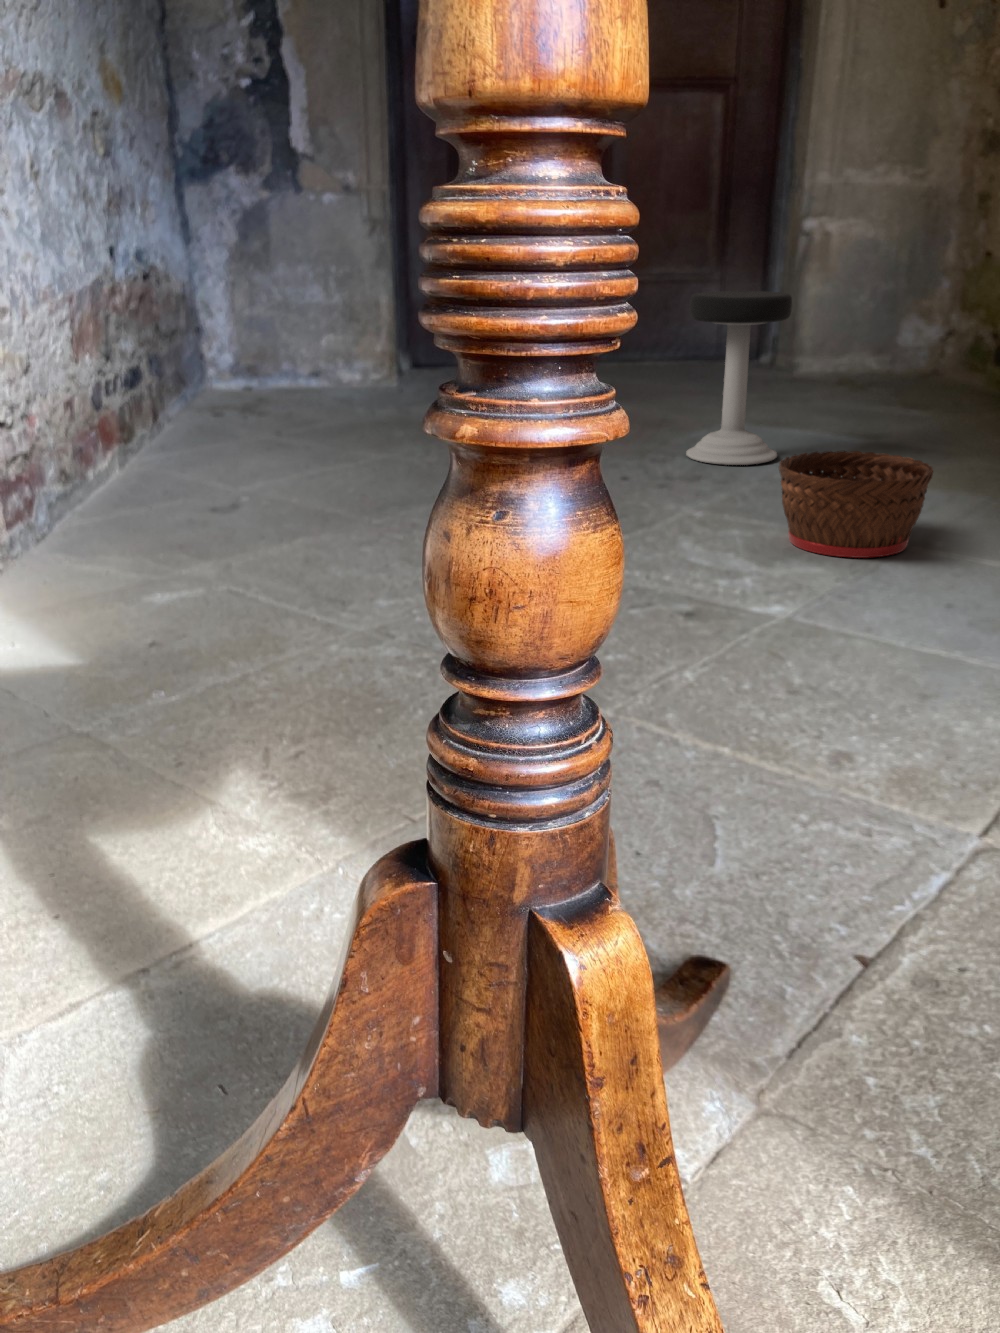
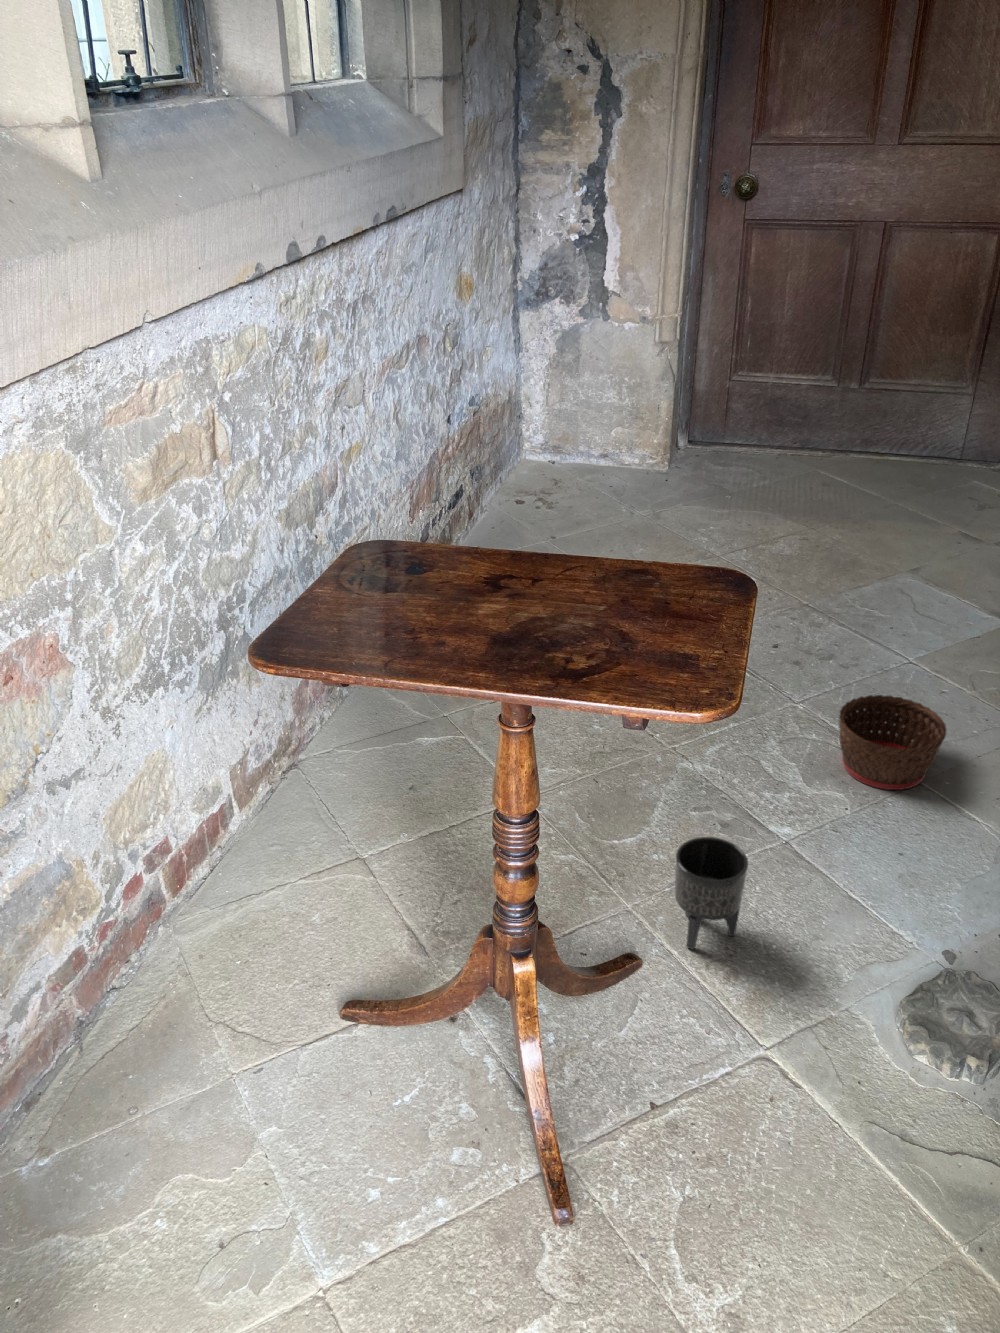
stool: present [686,291,792,465] -> none [838,508,932,649]
planter: none [697,542,829,740] -> present [675,837,748,950]

